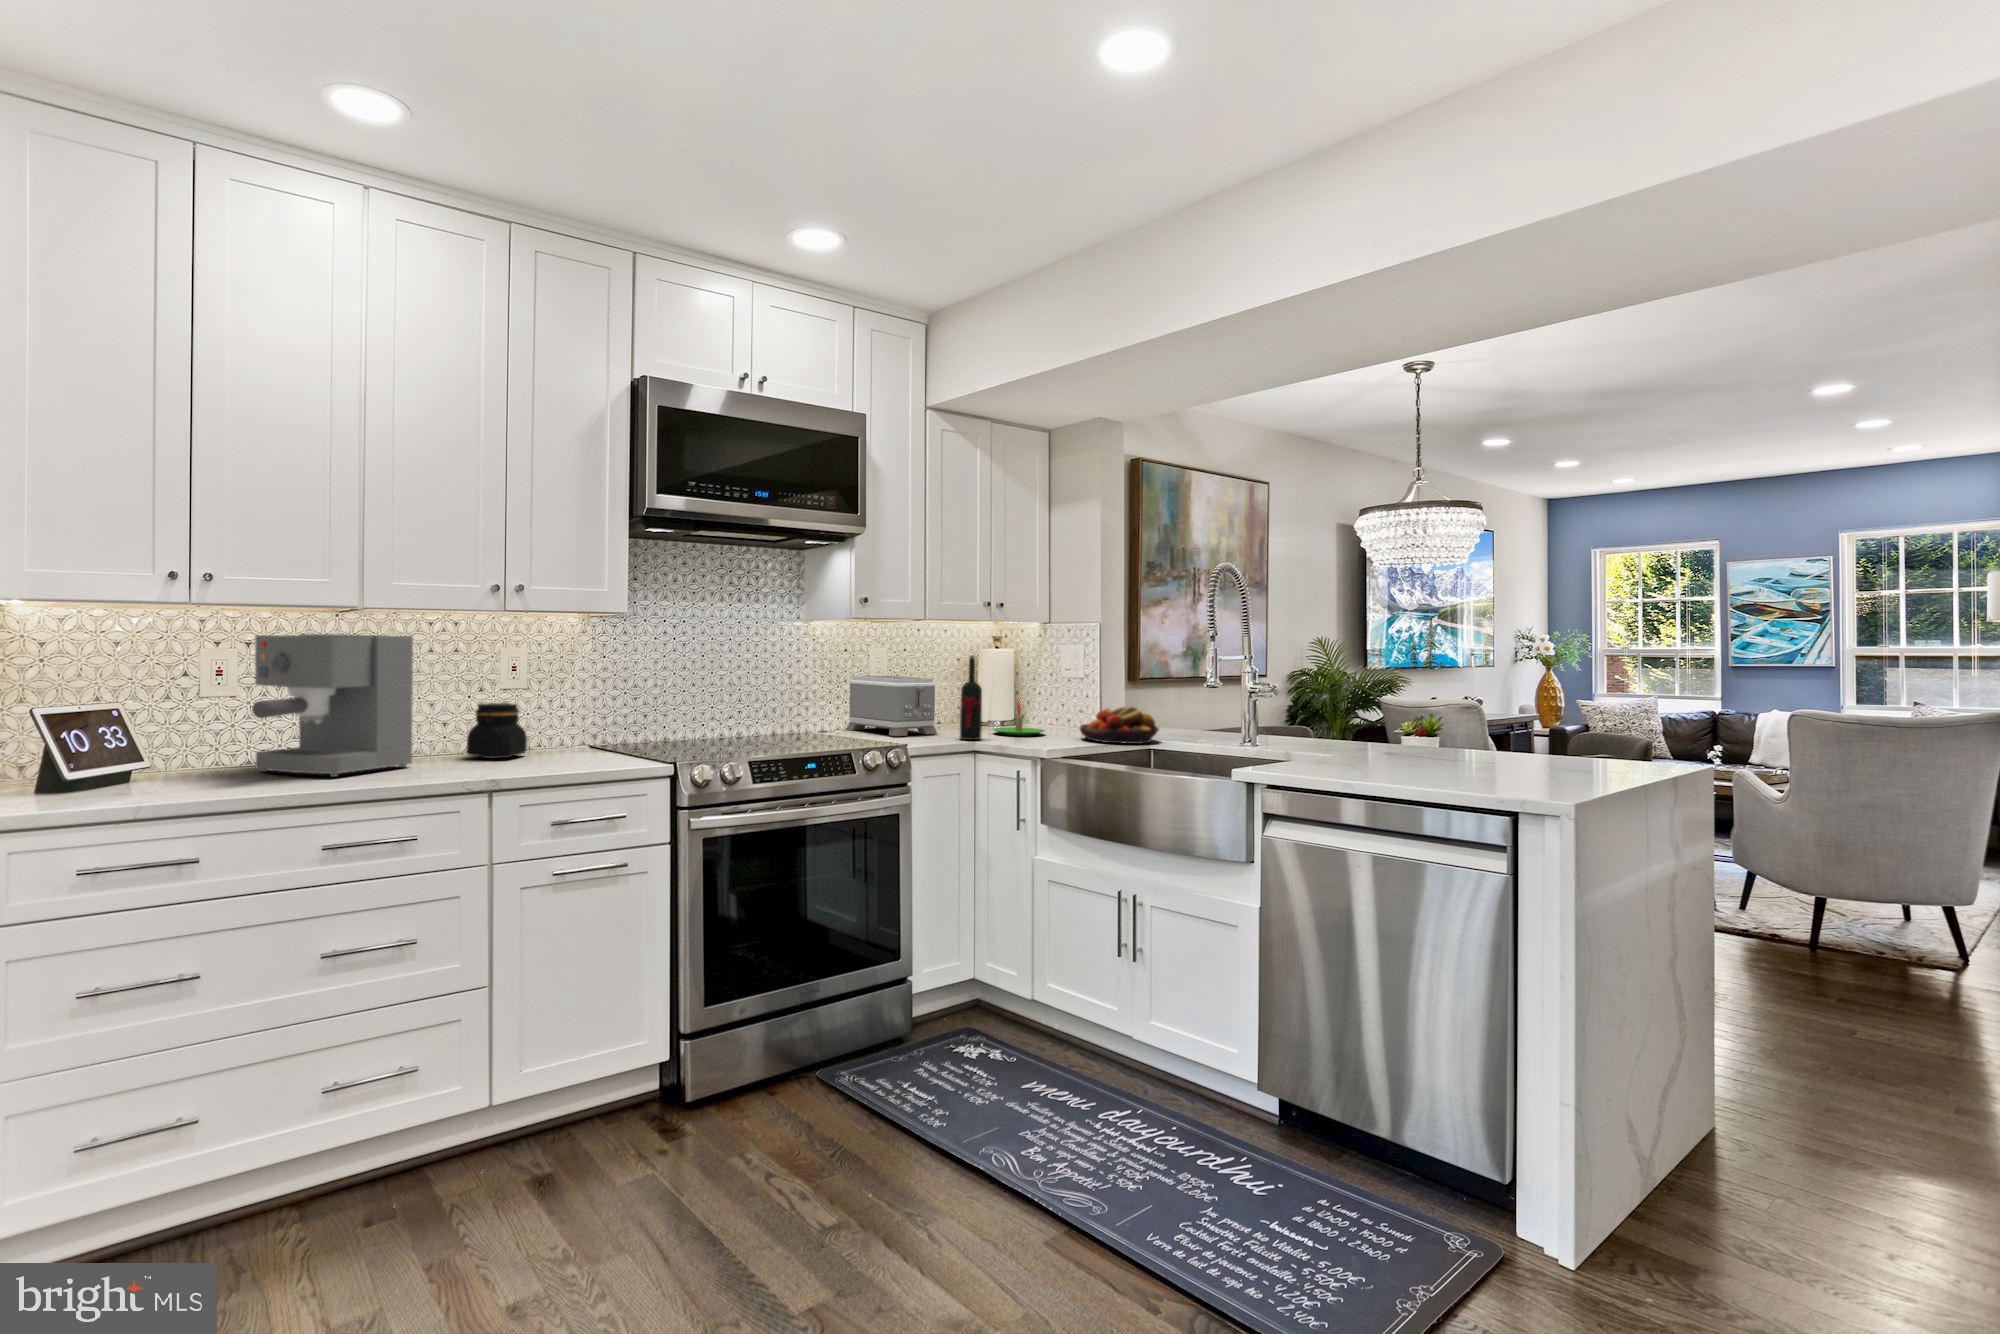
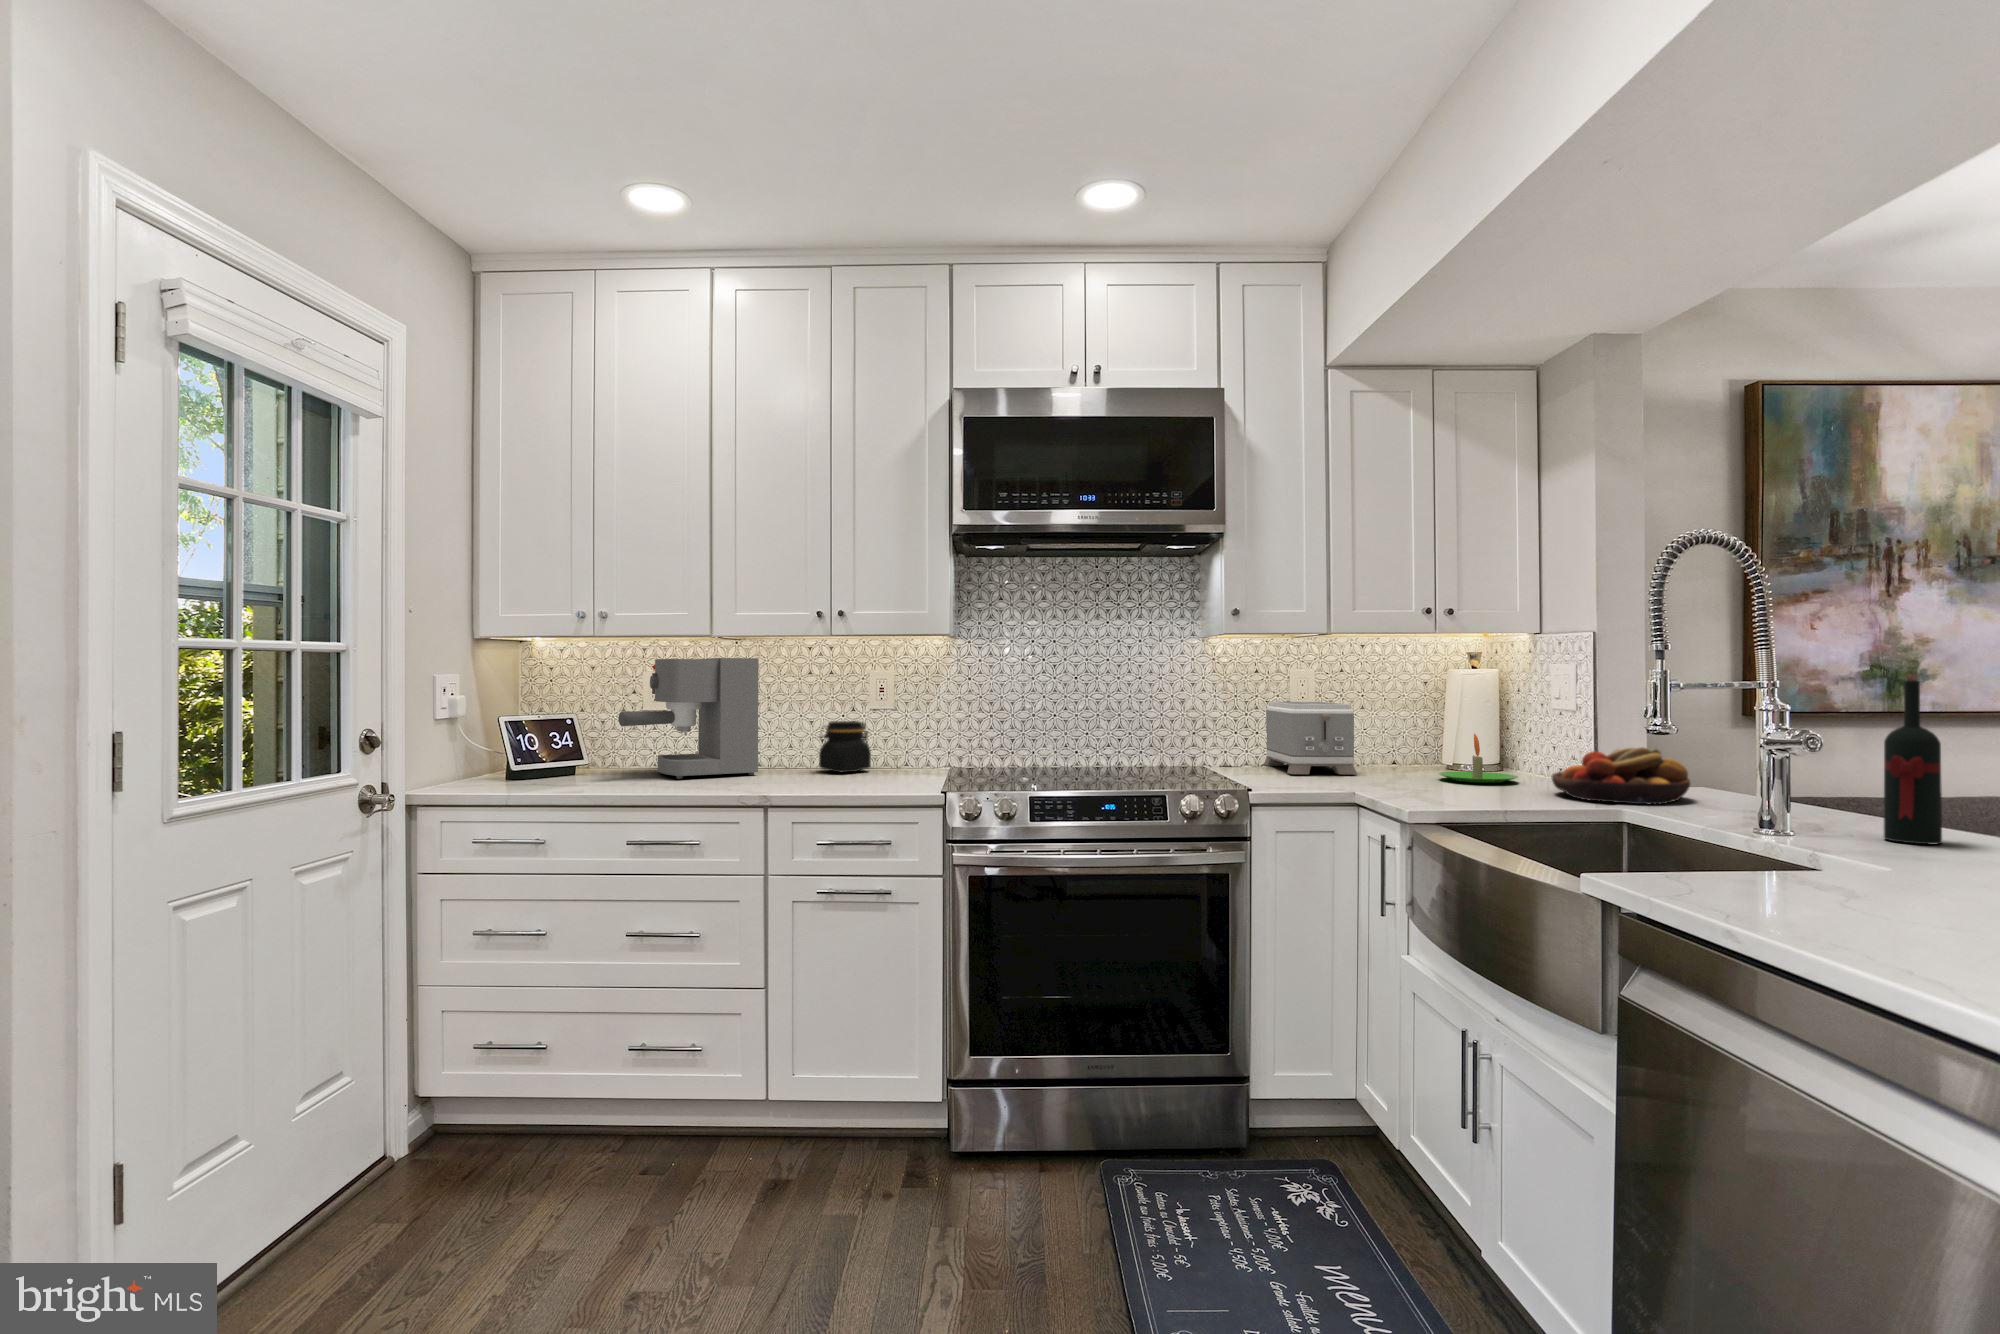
wine bottle: present [960,655,982,740] -> present [1884,674,1942,844]

